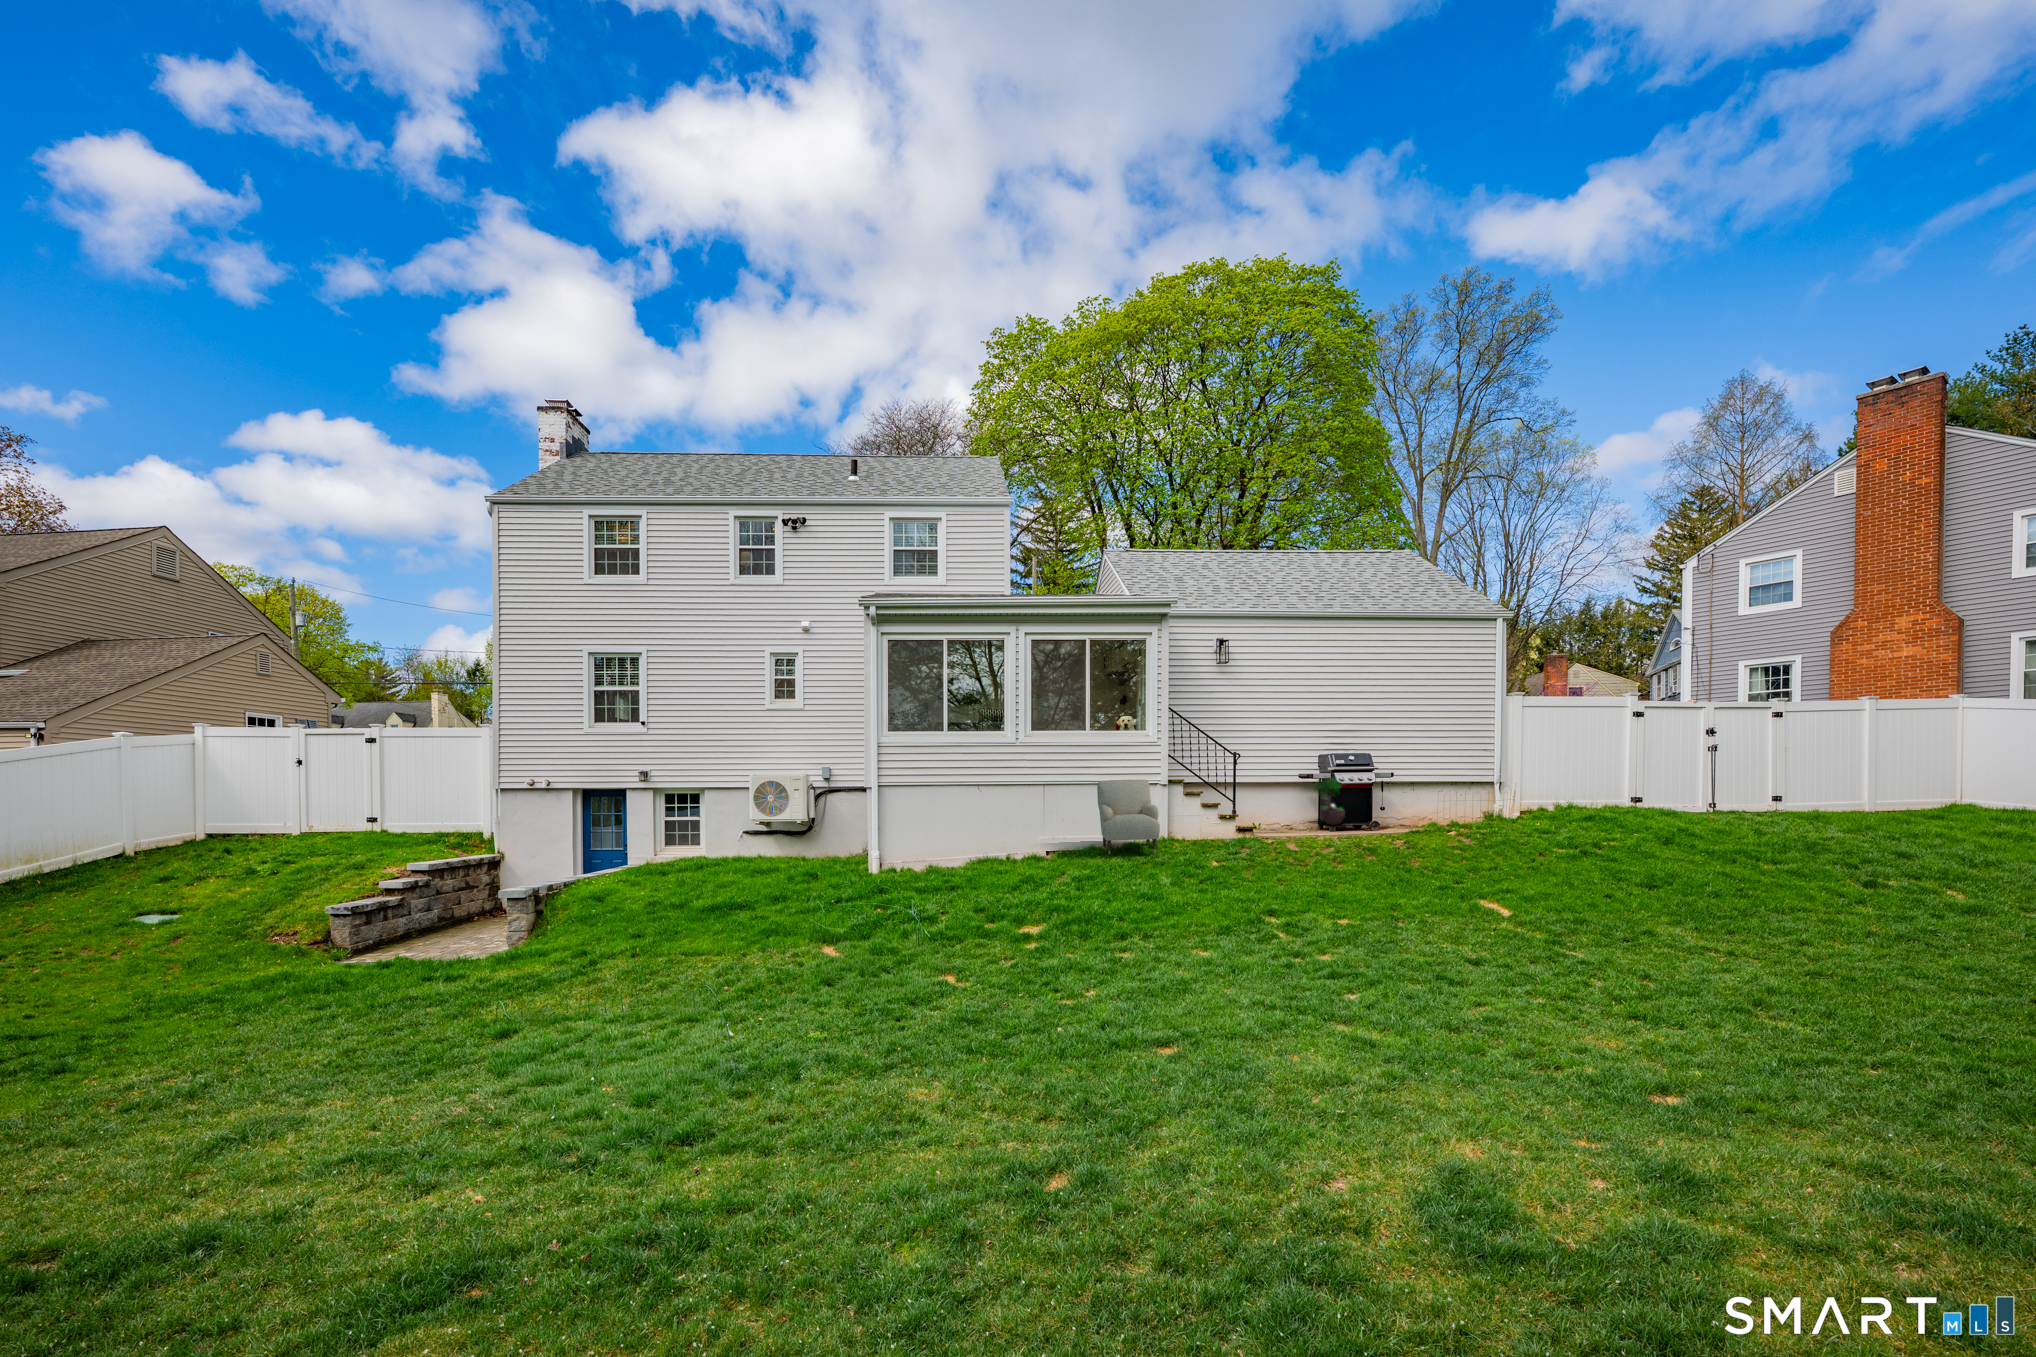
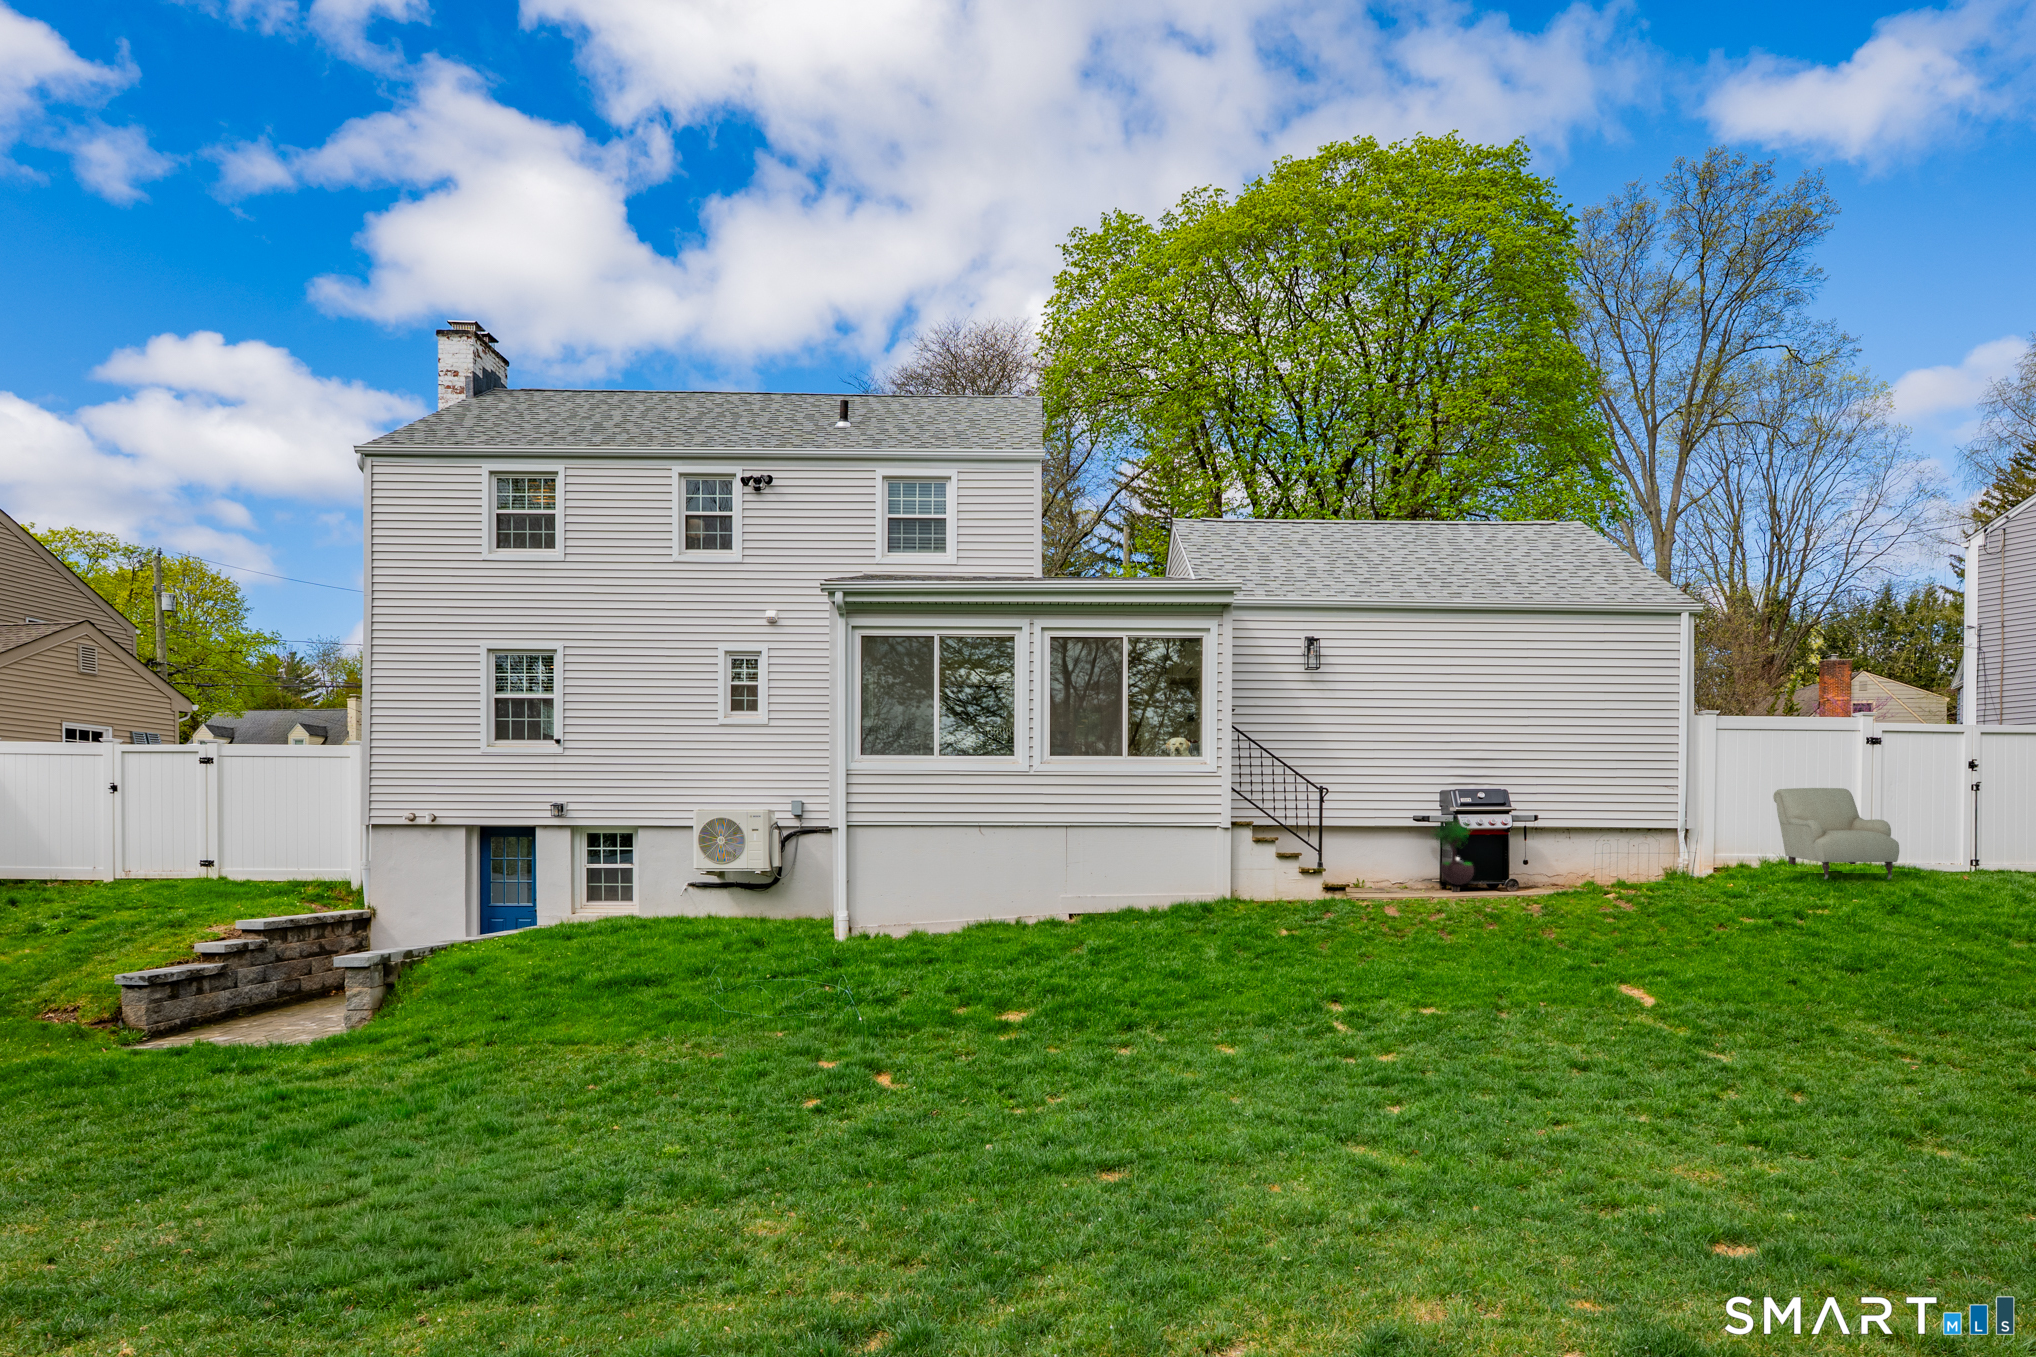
chair: present [1097,779,1160,854] -> present [1773,788,1899,879]

